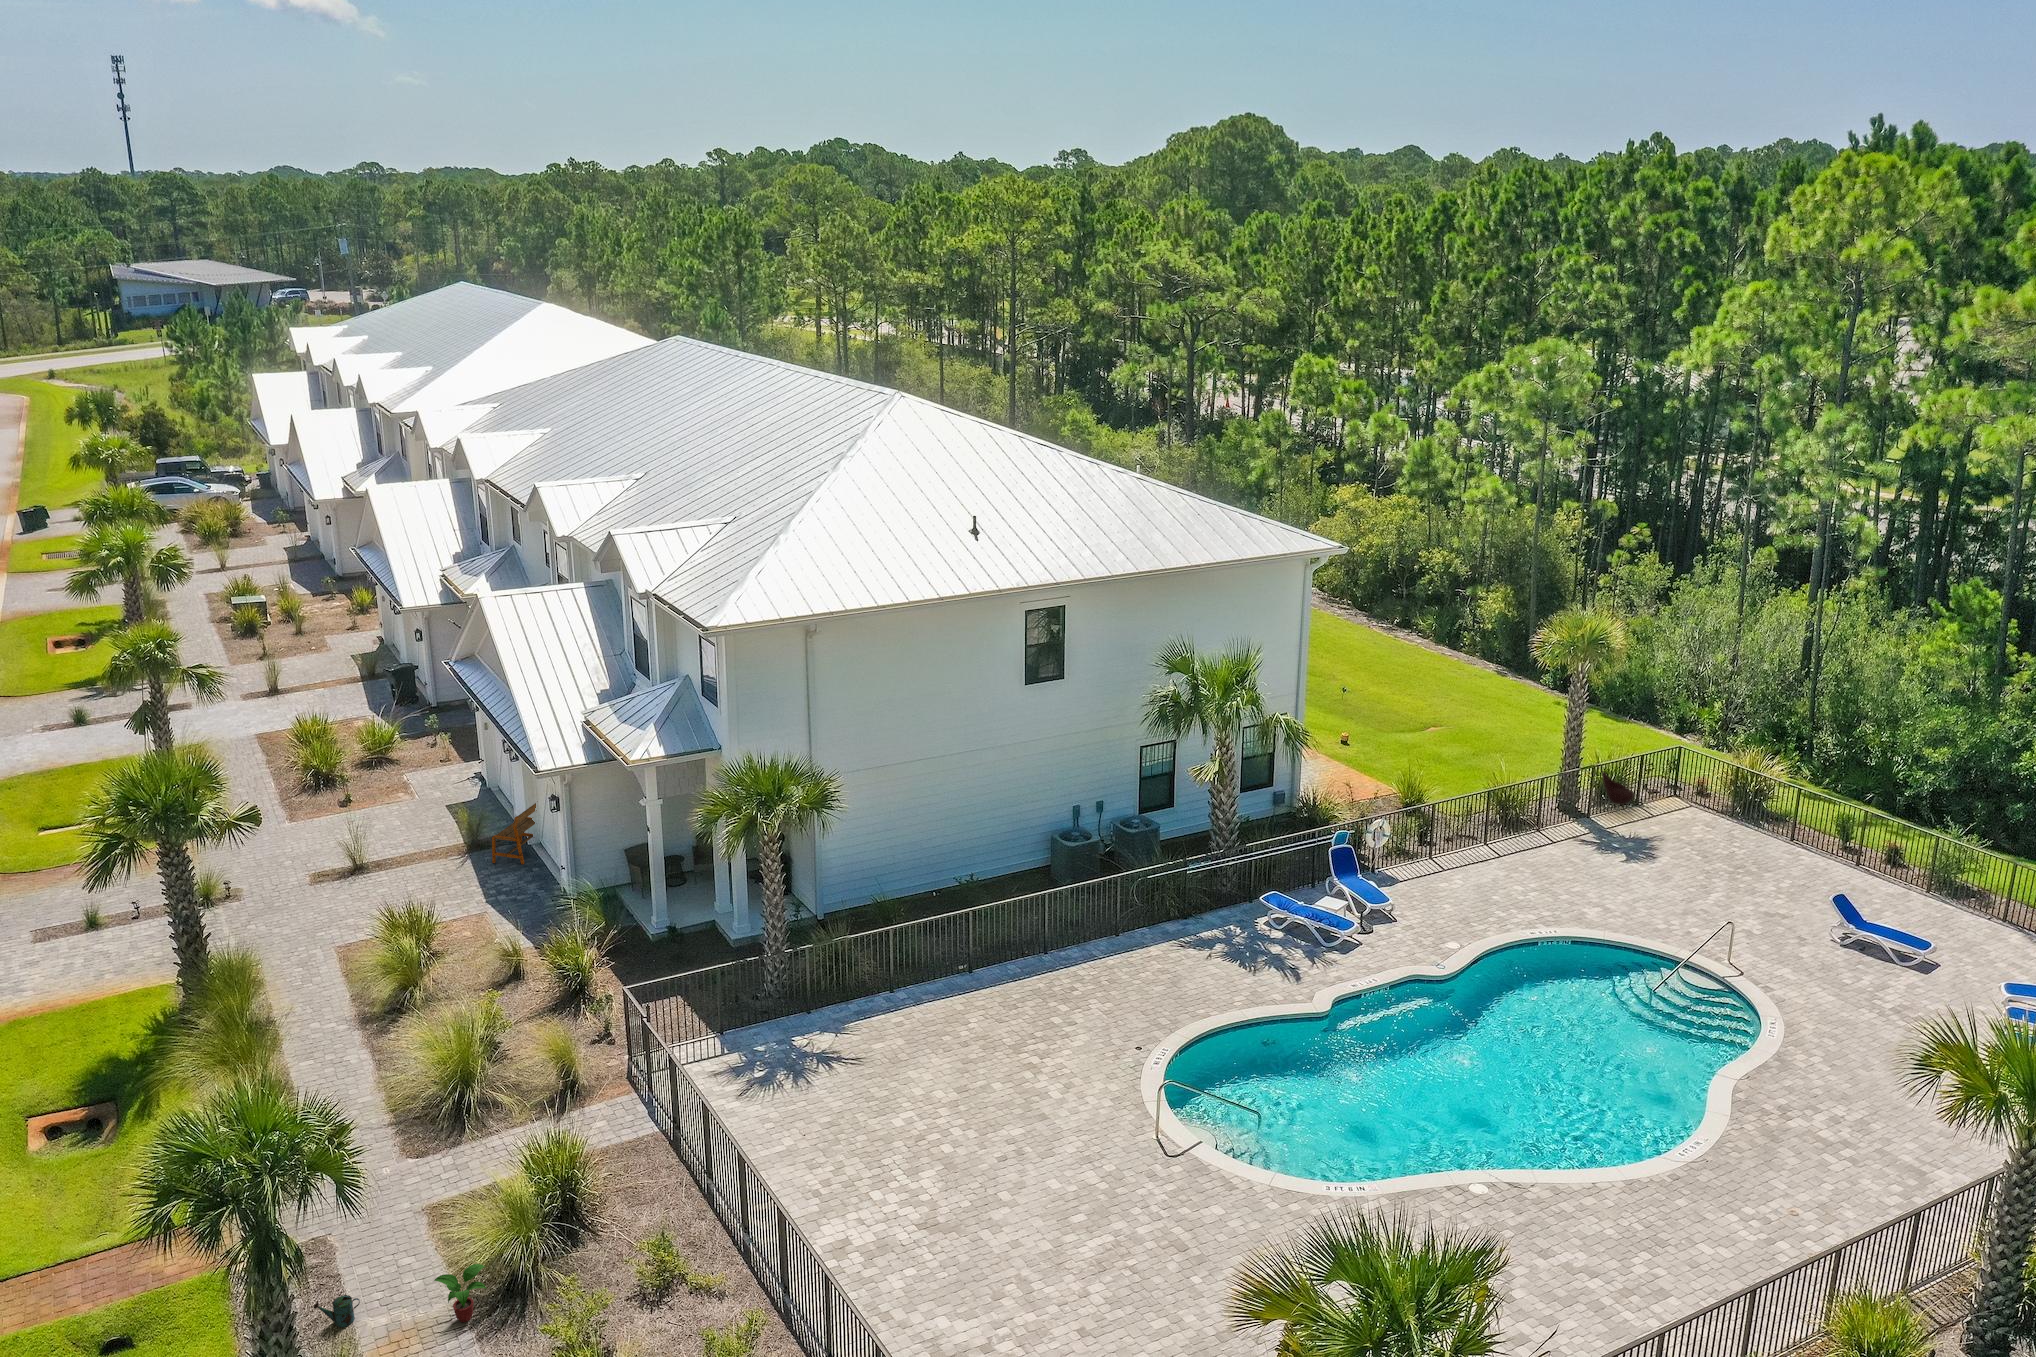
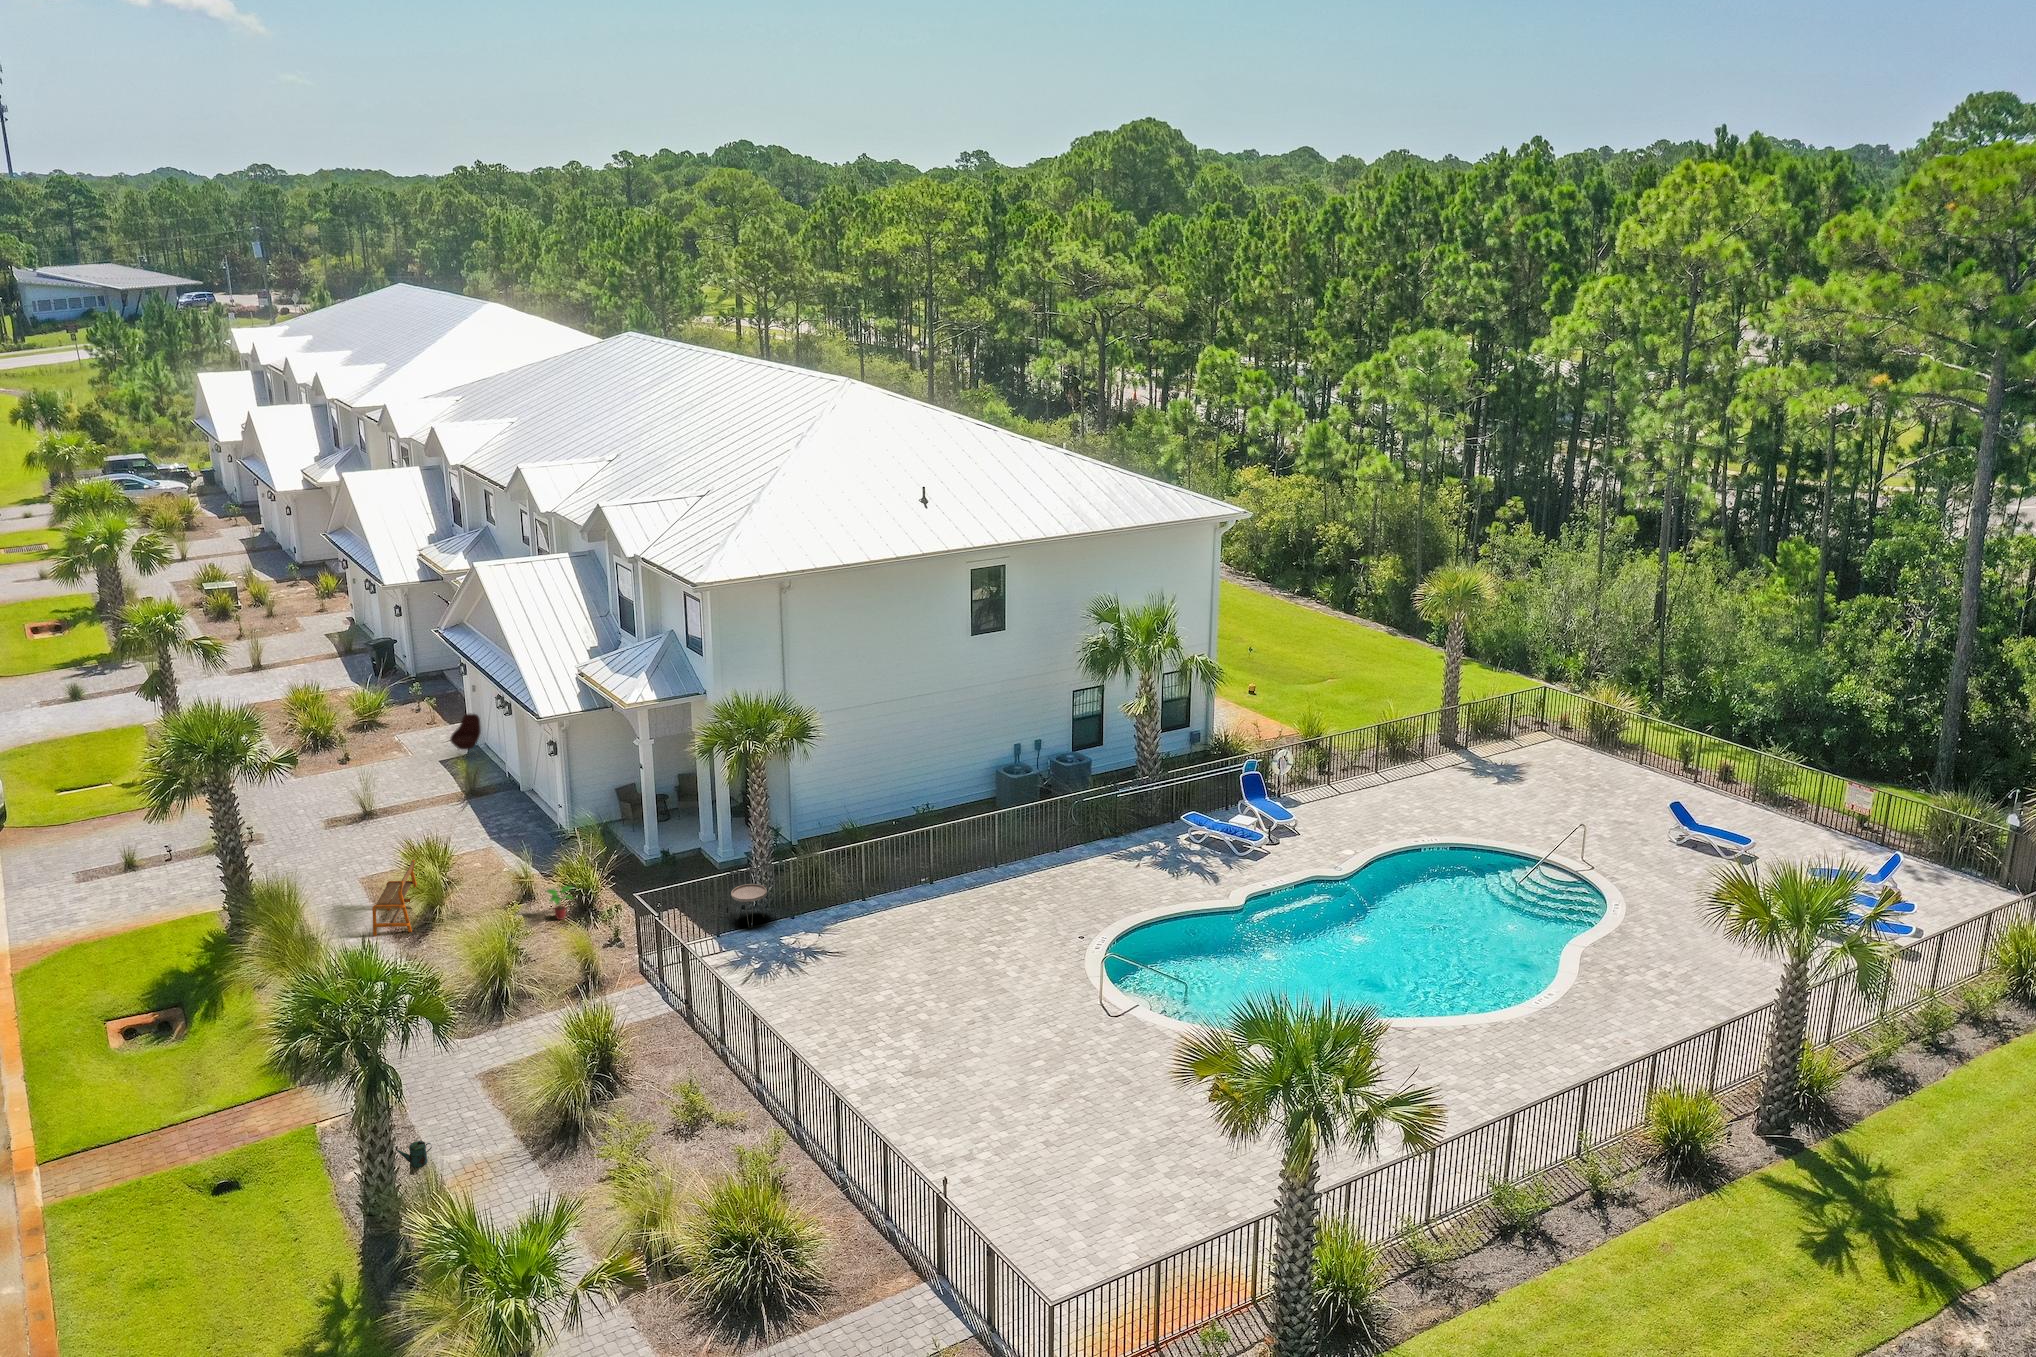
chair: present [1601,771,1635,812] -> present [450,713,481,759]
bench: present [492,803,537,864] -> present [372,860,417,936]
side table: none [739,971,779,1023] -> present [731,884,767,928]
potted plant: present [434,1264,486,1322] -> present [545,886,573,920]

